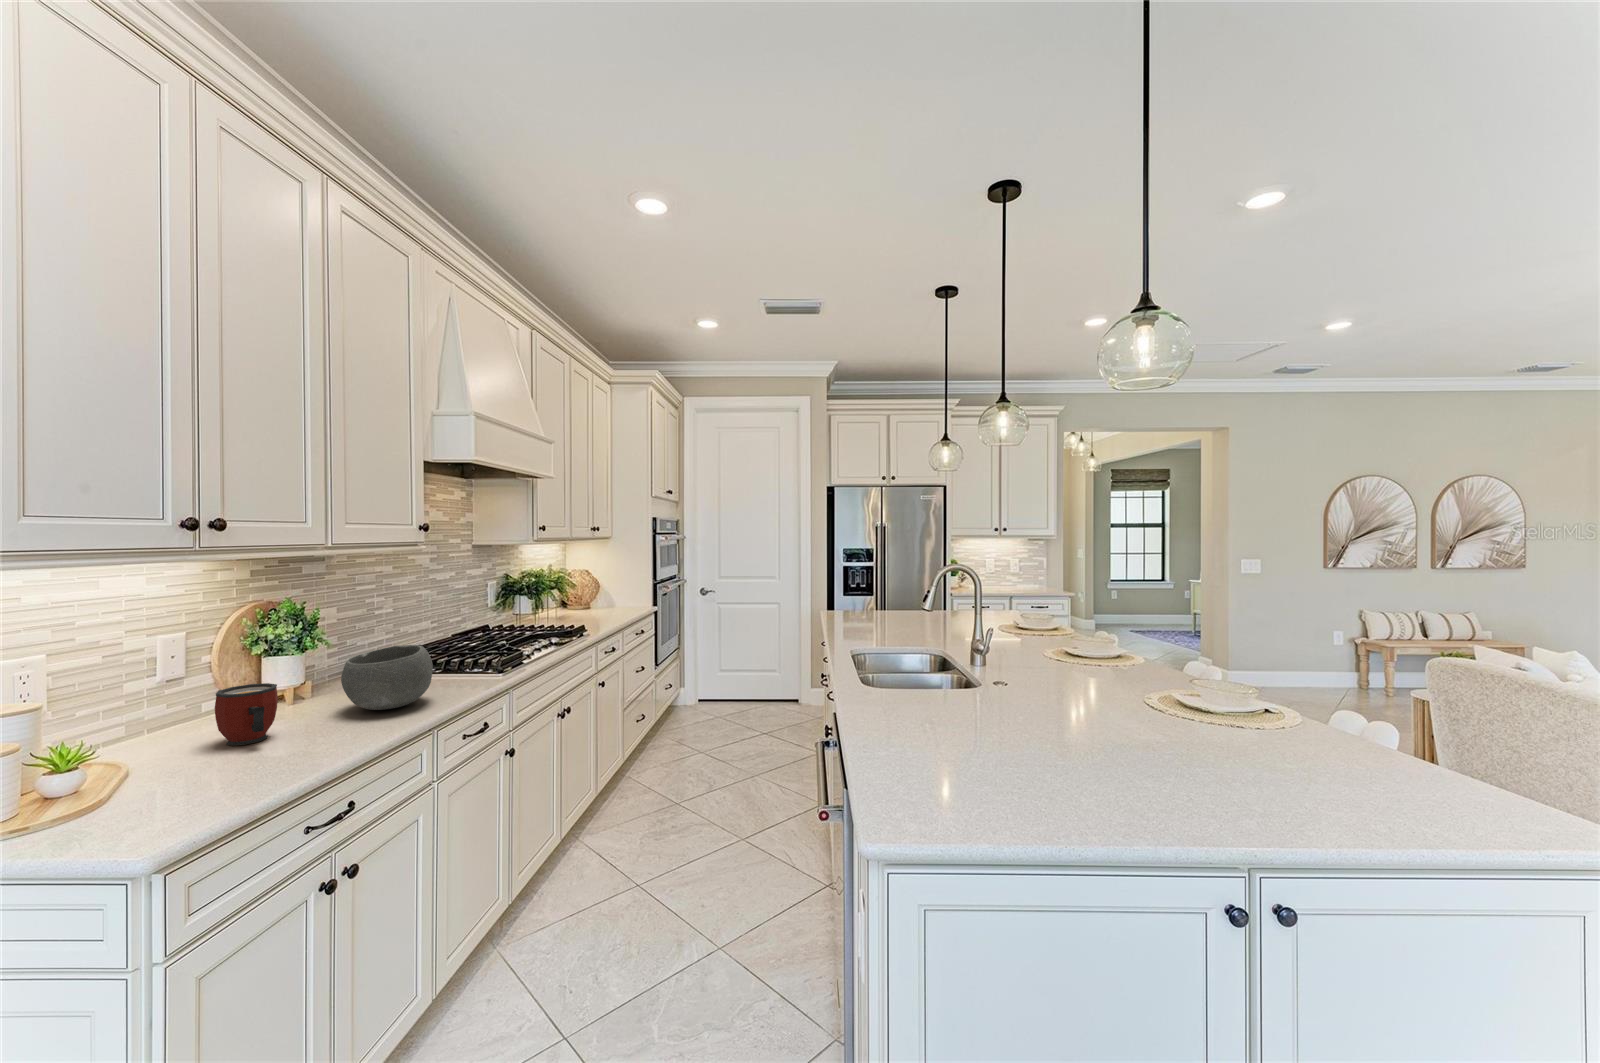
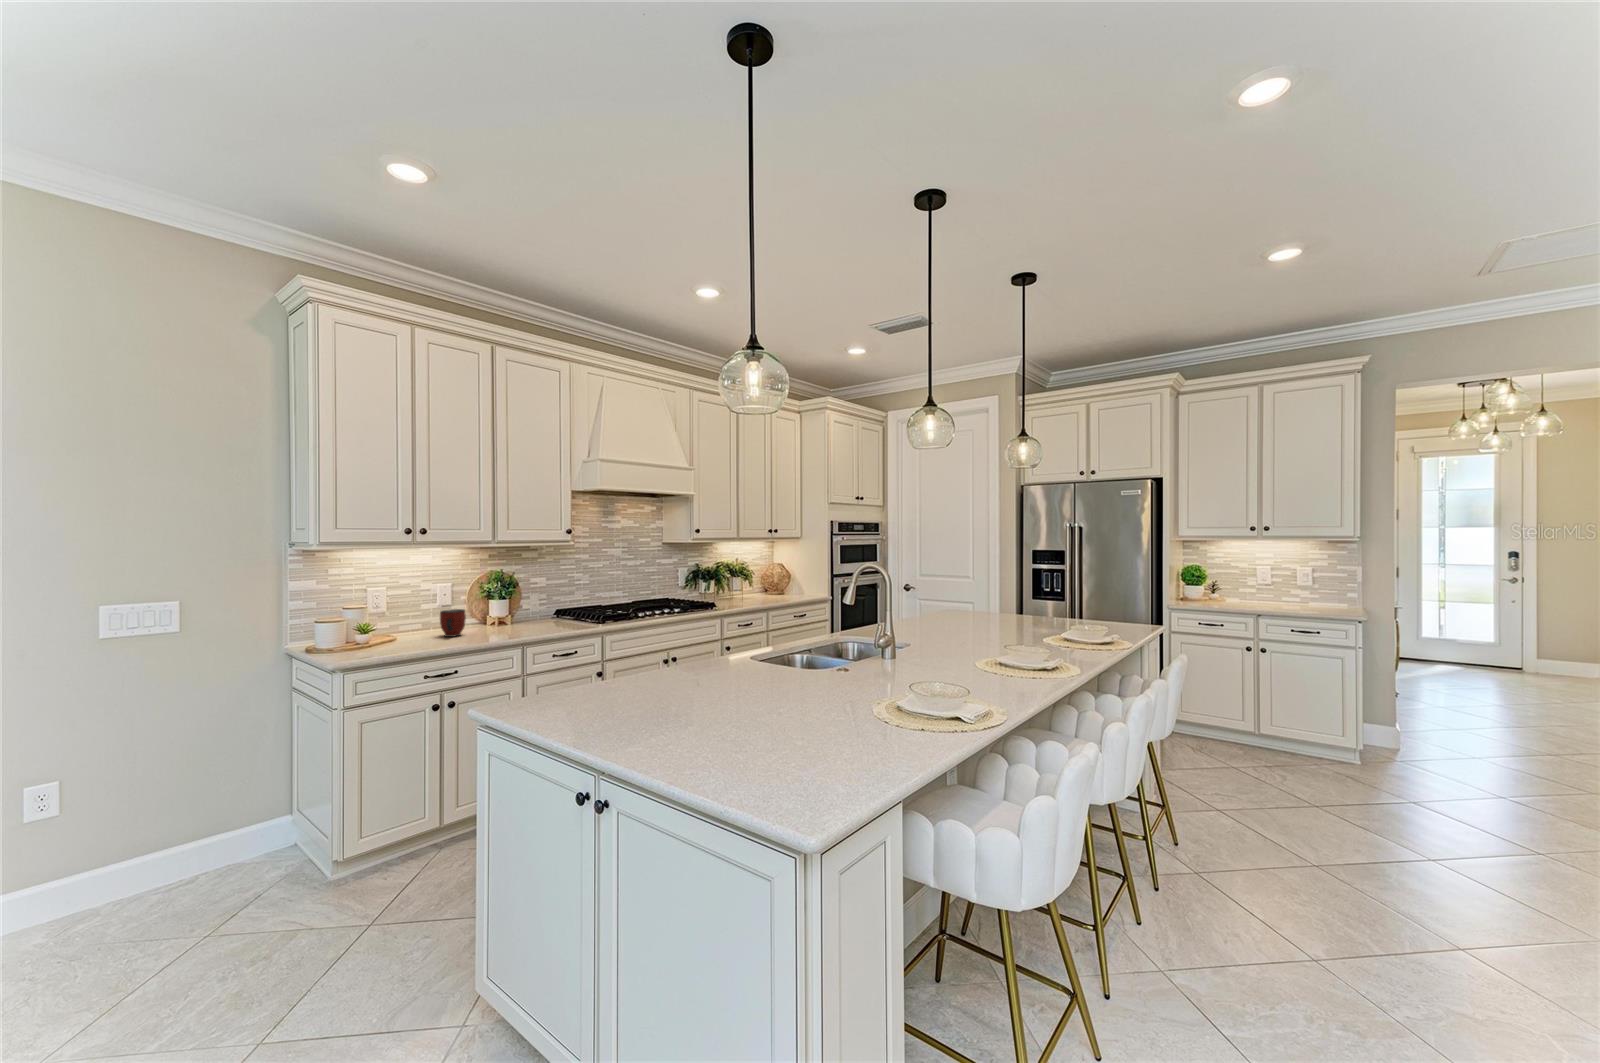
bowl: present [341,645,433,710] -> none [499,598,546,632]

